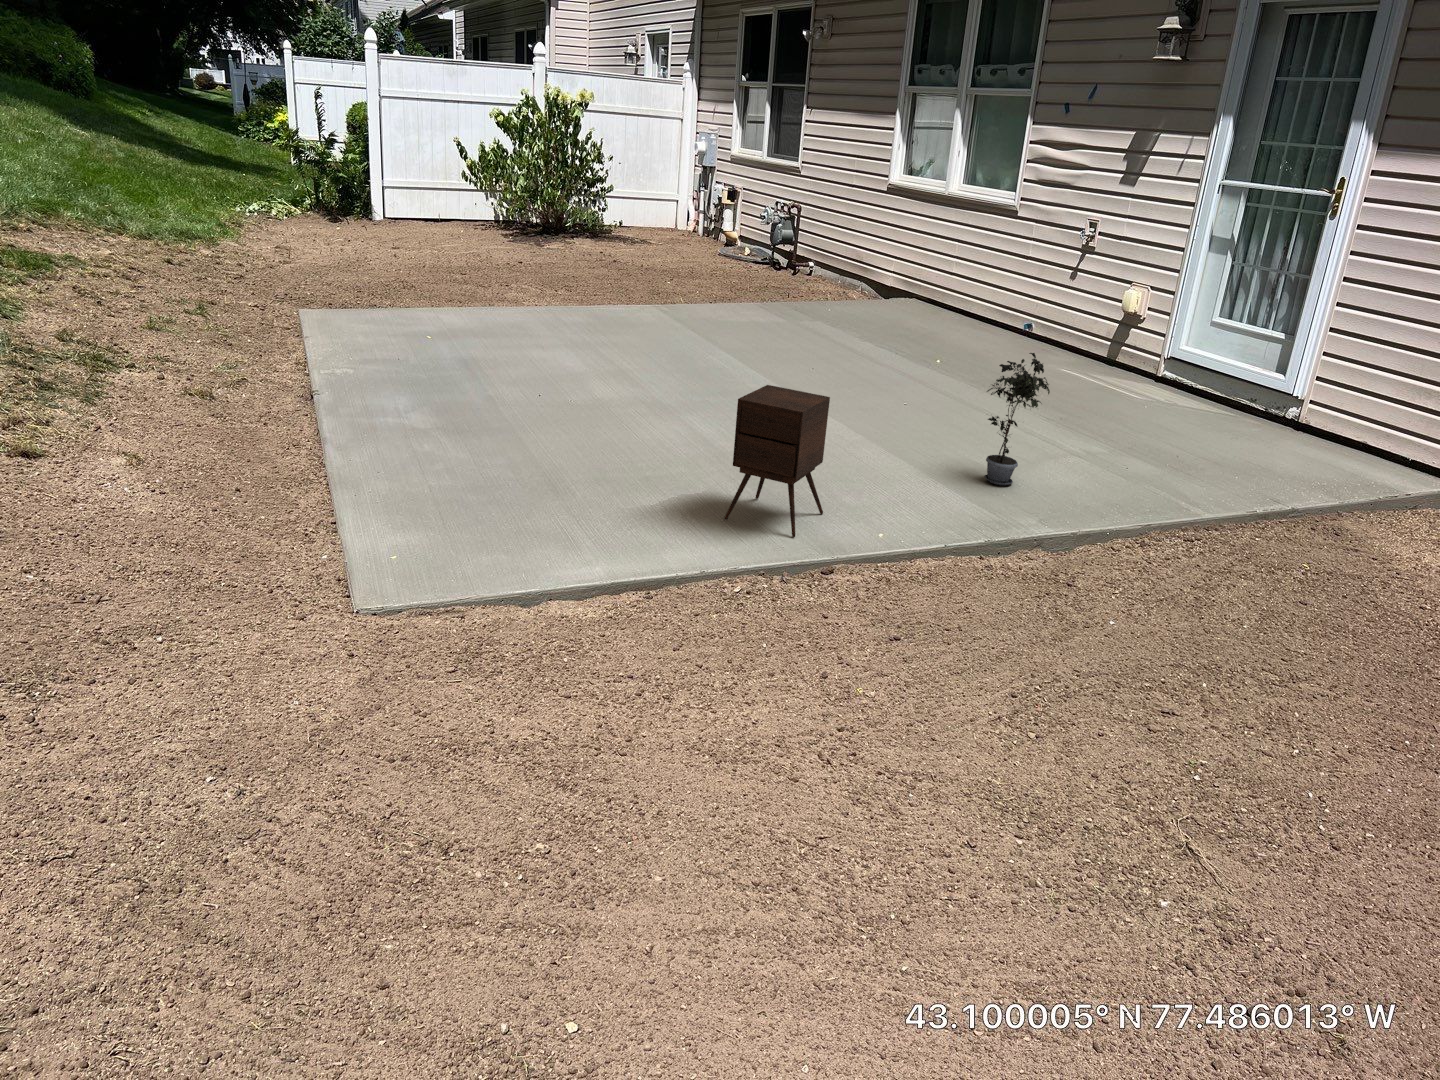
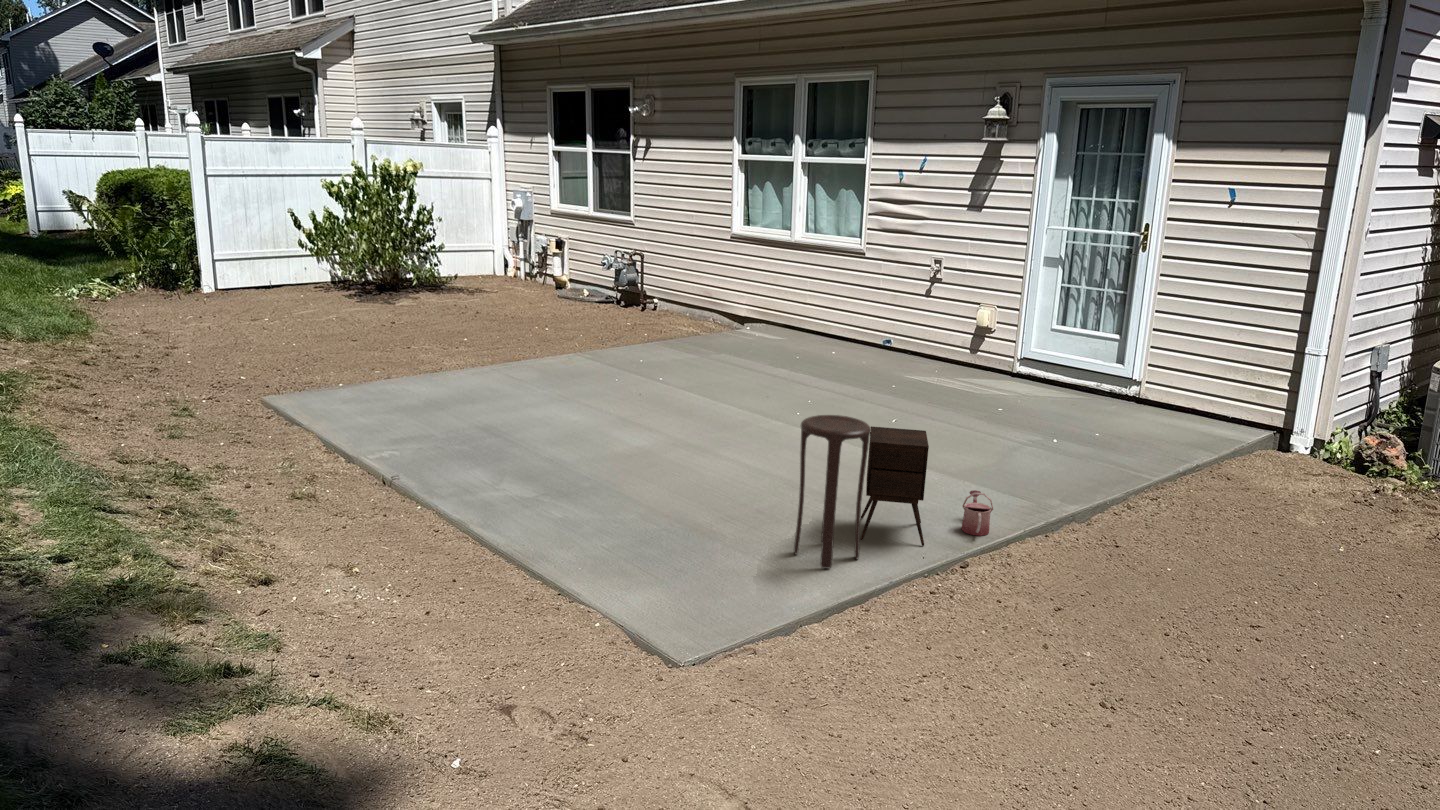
potted plant: present [985,353,1050,486] -> none [992,376,1048,480]
stool: none [627,356,715,542] -> present [794,415,871,569]
watering can: none [865,483,907,538] -> present [961,490,993,536]

